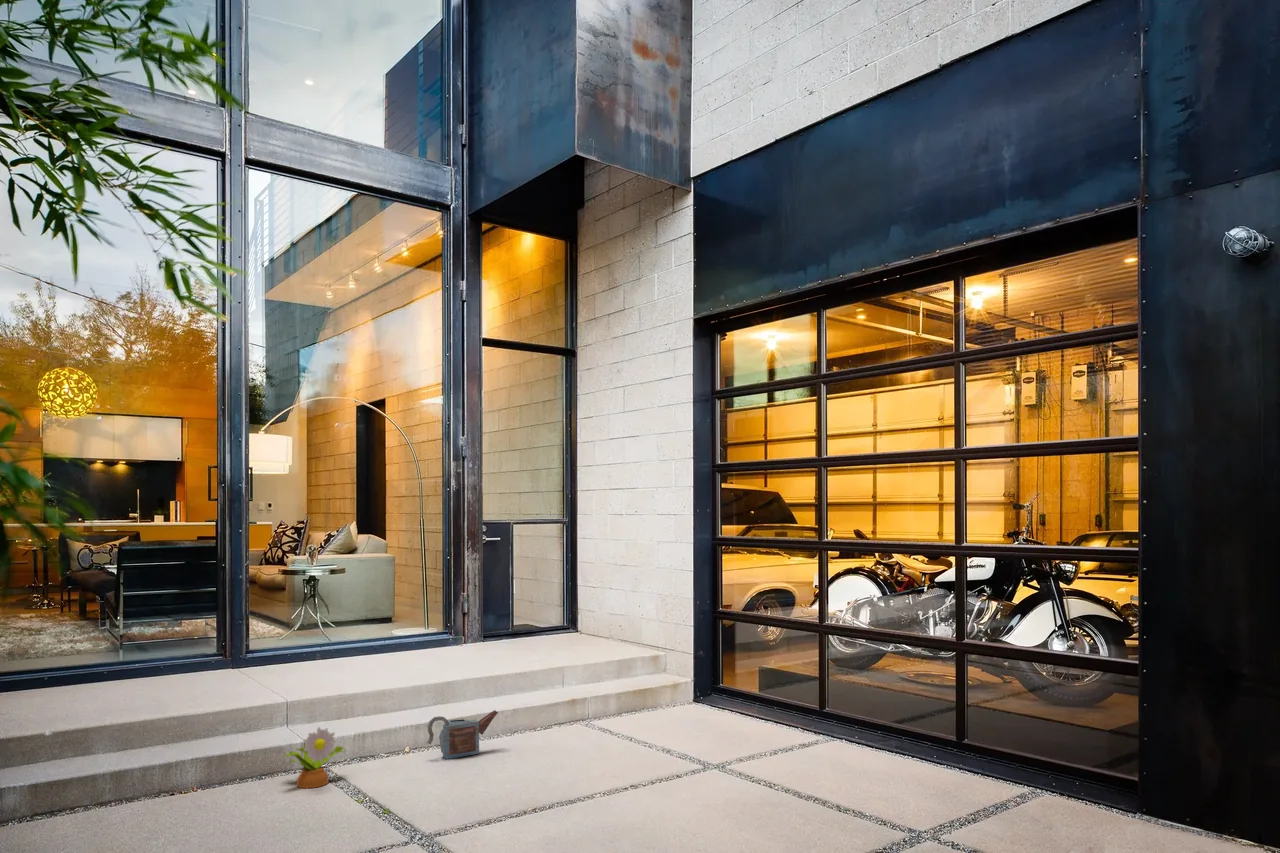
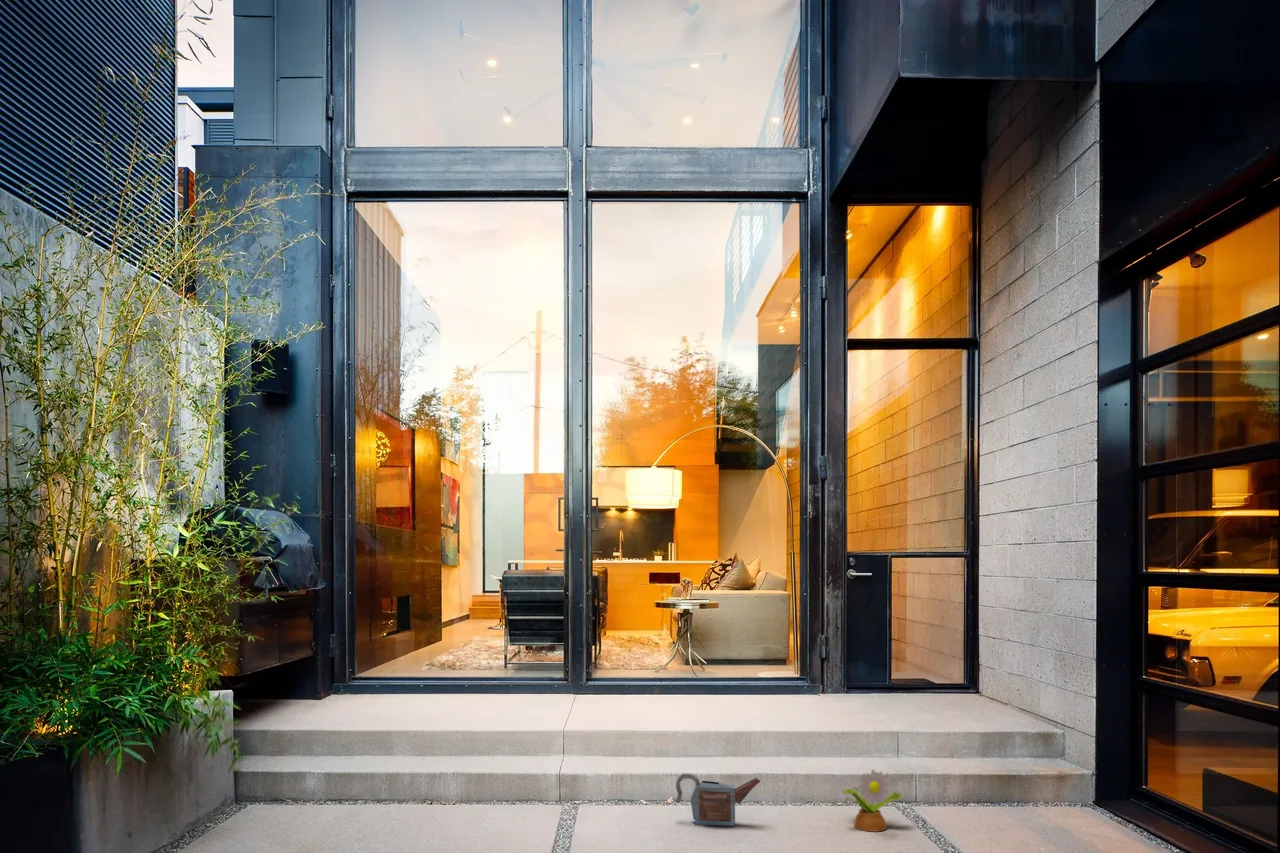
decorative plant: present [286,728,344,788] -> present [843,769,902,832]

